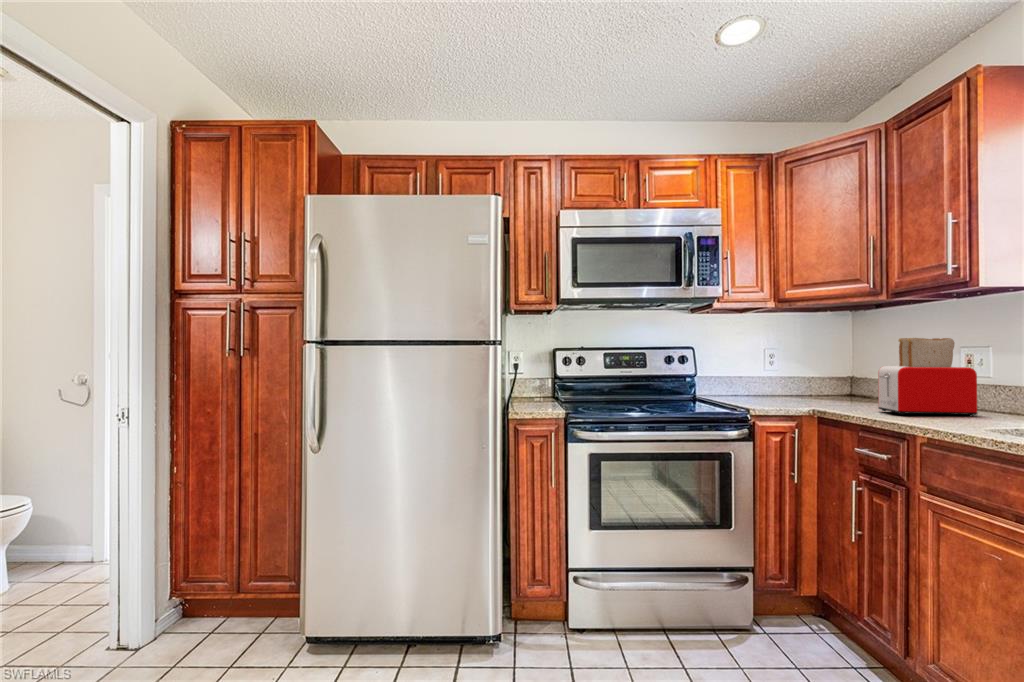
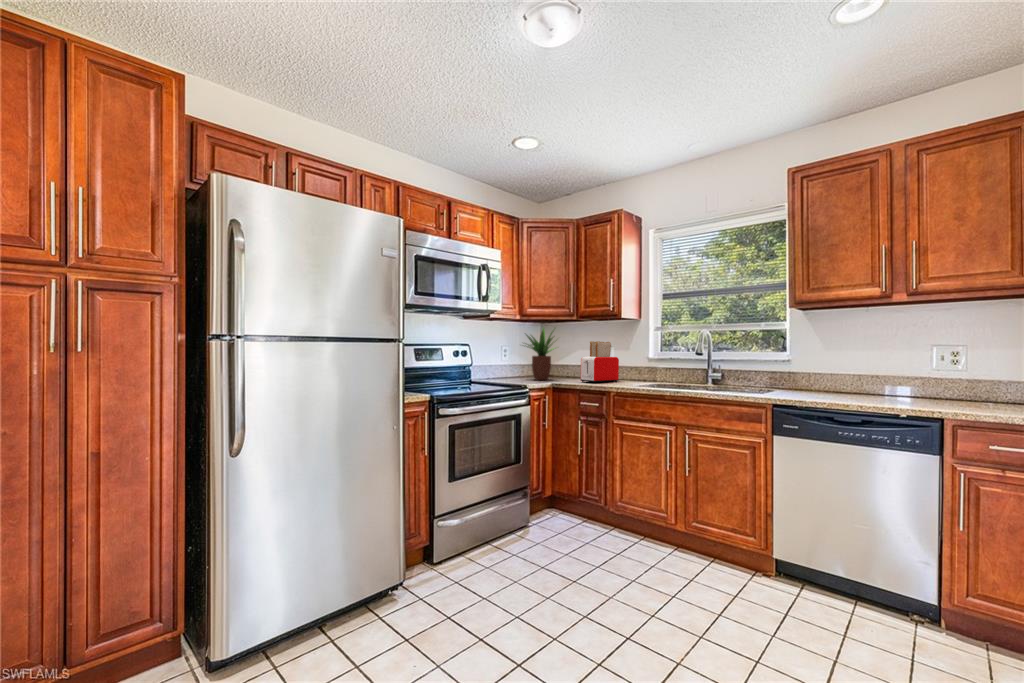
potted plant: none [779,314,861,404] -> present [526,328,554,380]

